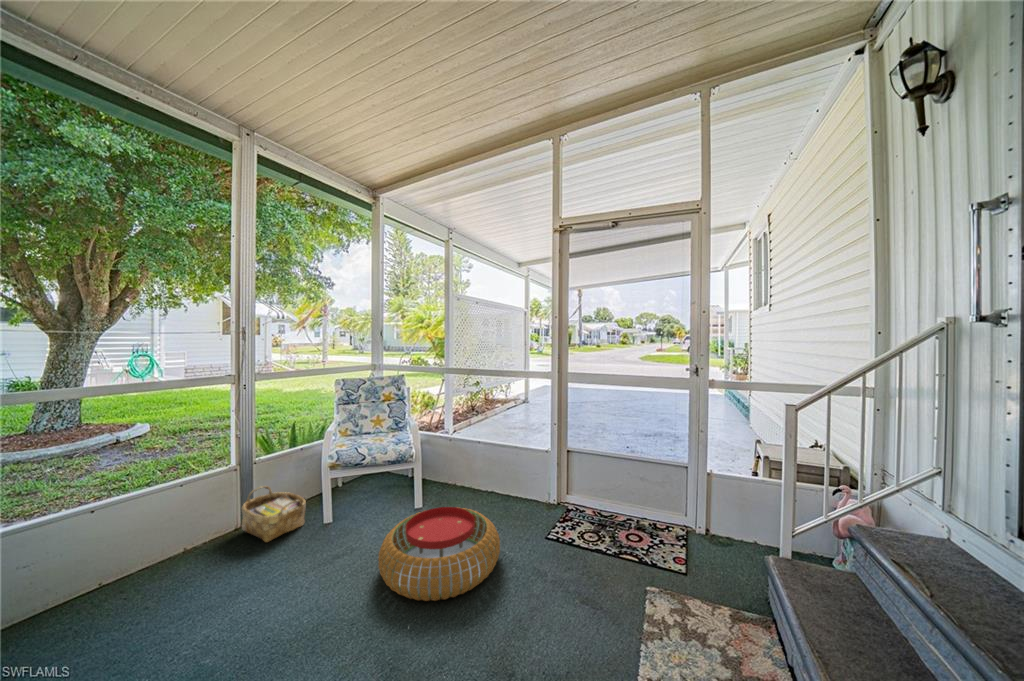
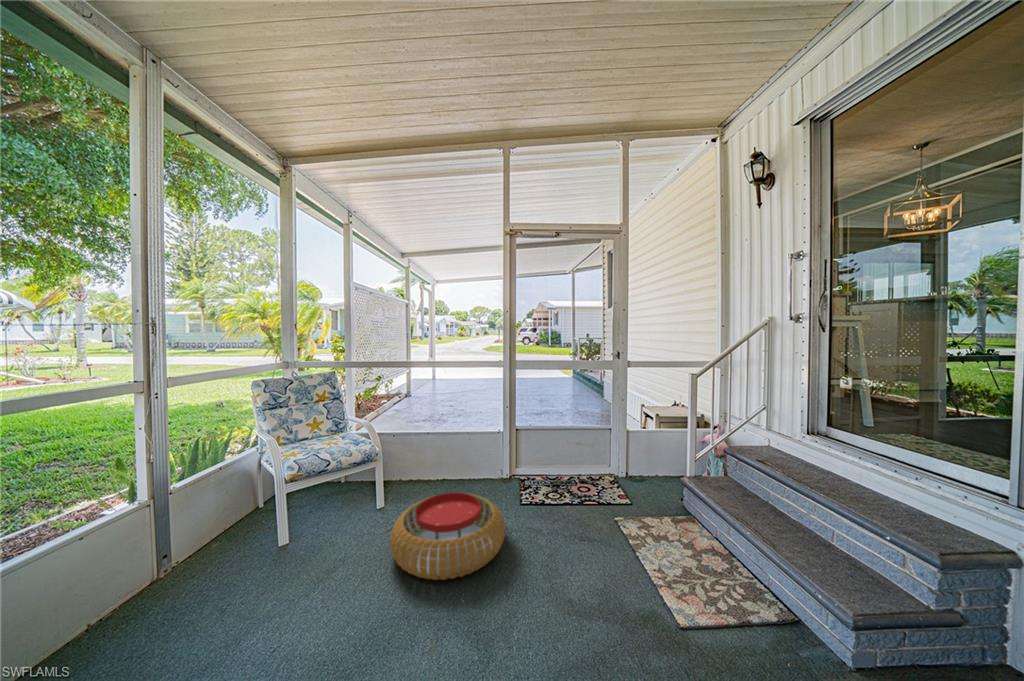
woven basket: present [242,486,306,542] -> none [165,519,257,583]

